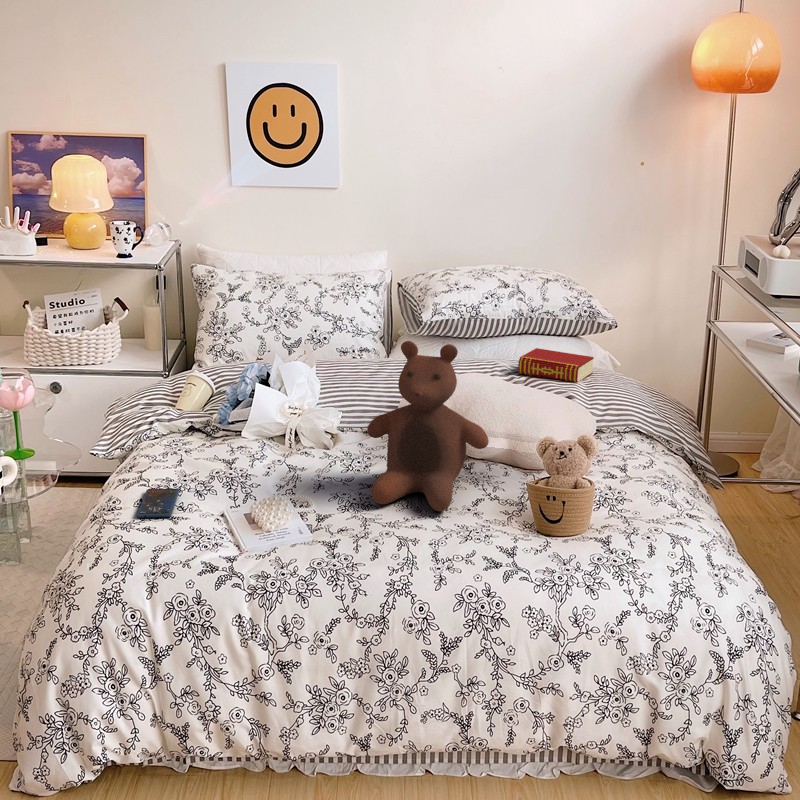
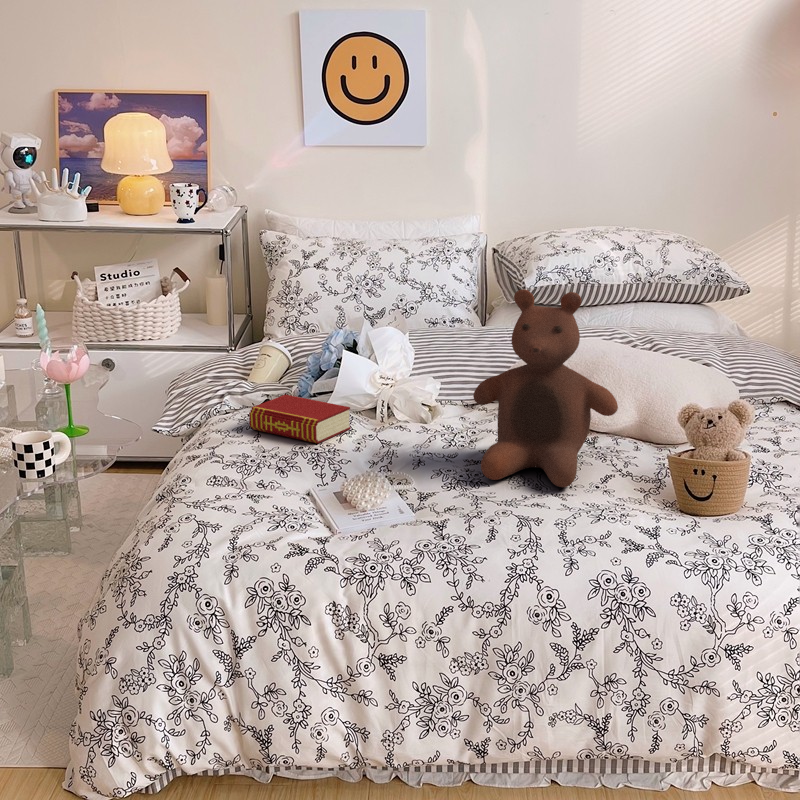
book: present [518,348,594,382] -> present [249,395,351,443]
smartphone: present [137,489,179,517] -> none [210,463,257,493]

